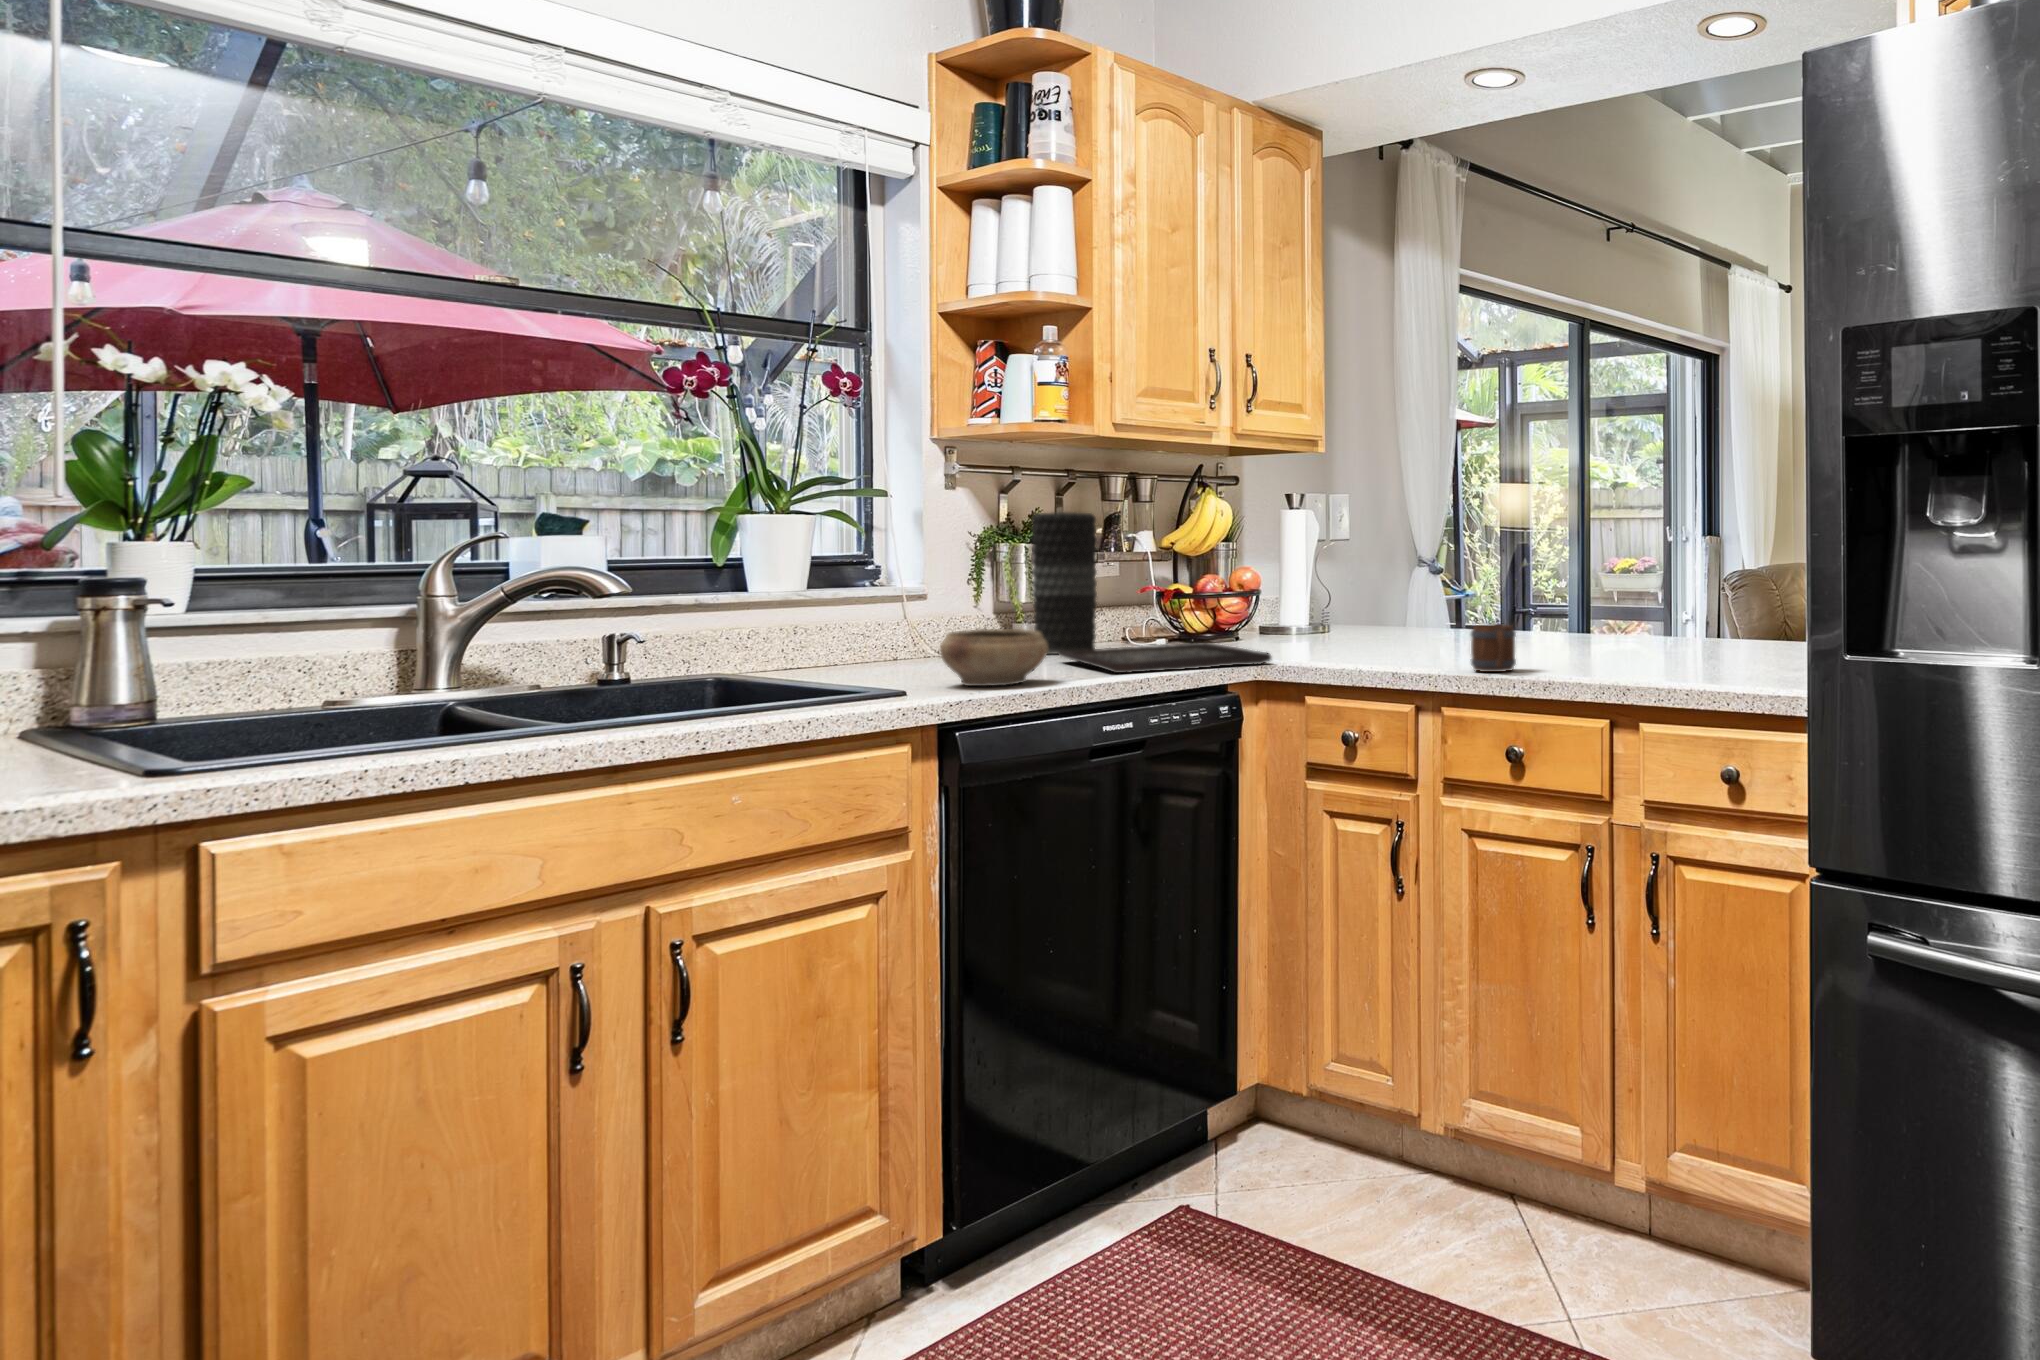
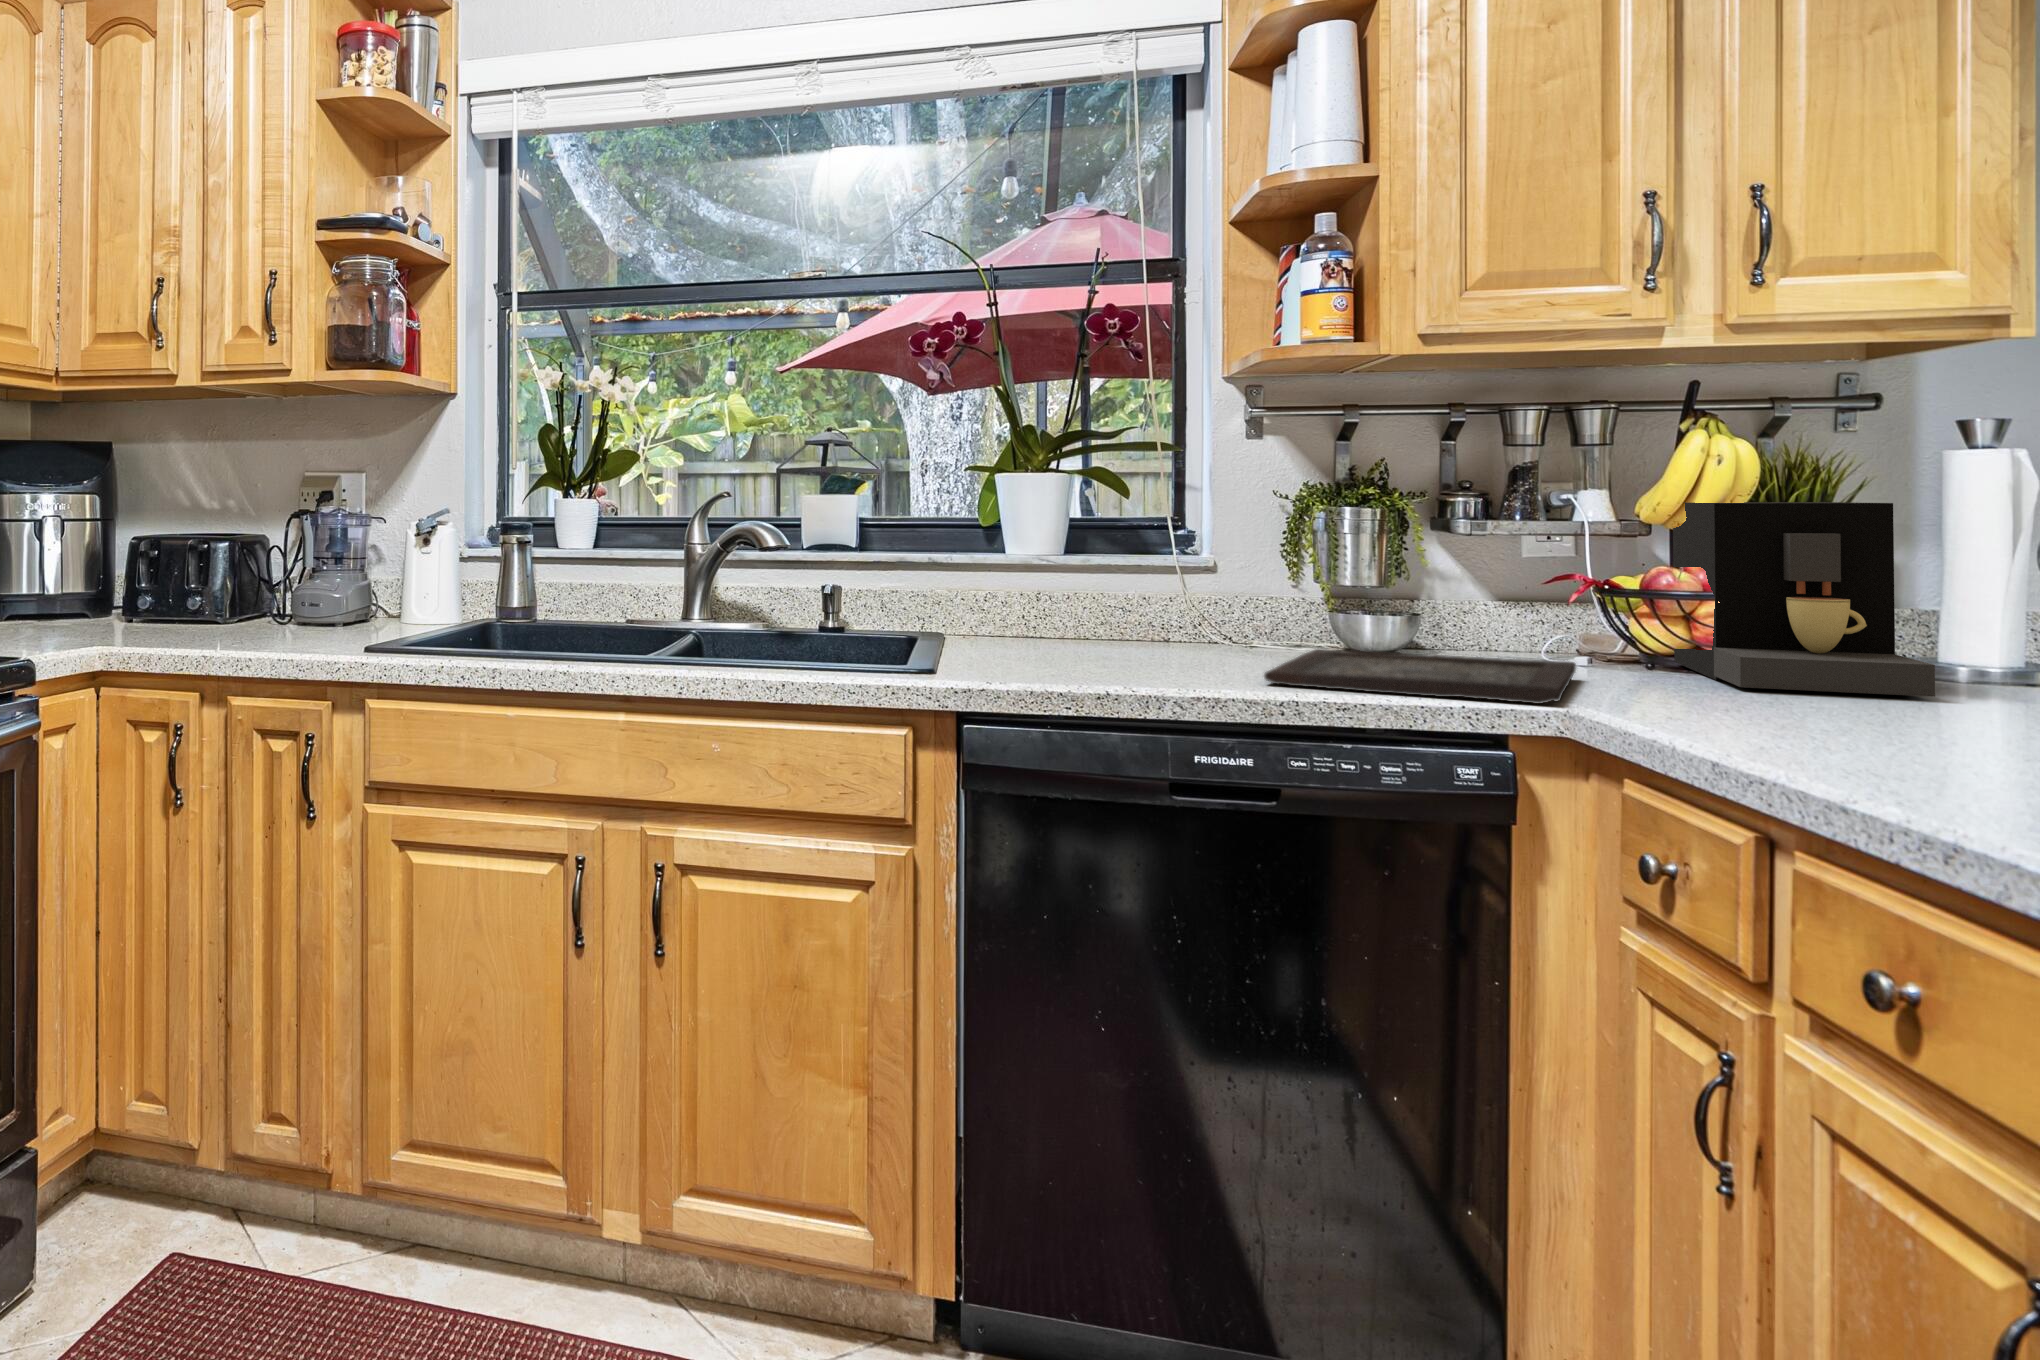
vase: present [1032,512,1097,654] -> none [1358,465,1456,657]
coffee maker: none [1198,539,1351,647] -> present [1673,502,1935,697]
mug: present [1471,624,1516,672] -> none [1824,685,1962,793]
ceramic bowl: present [940,629,1048,686] -> none [1025,608,1158,678]

